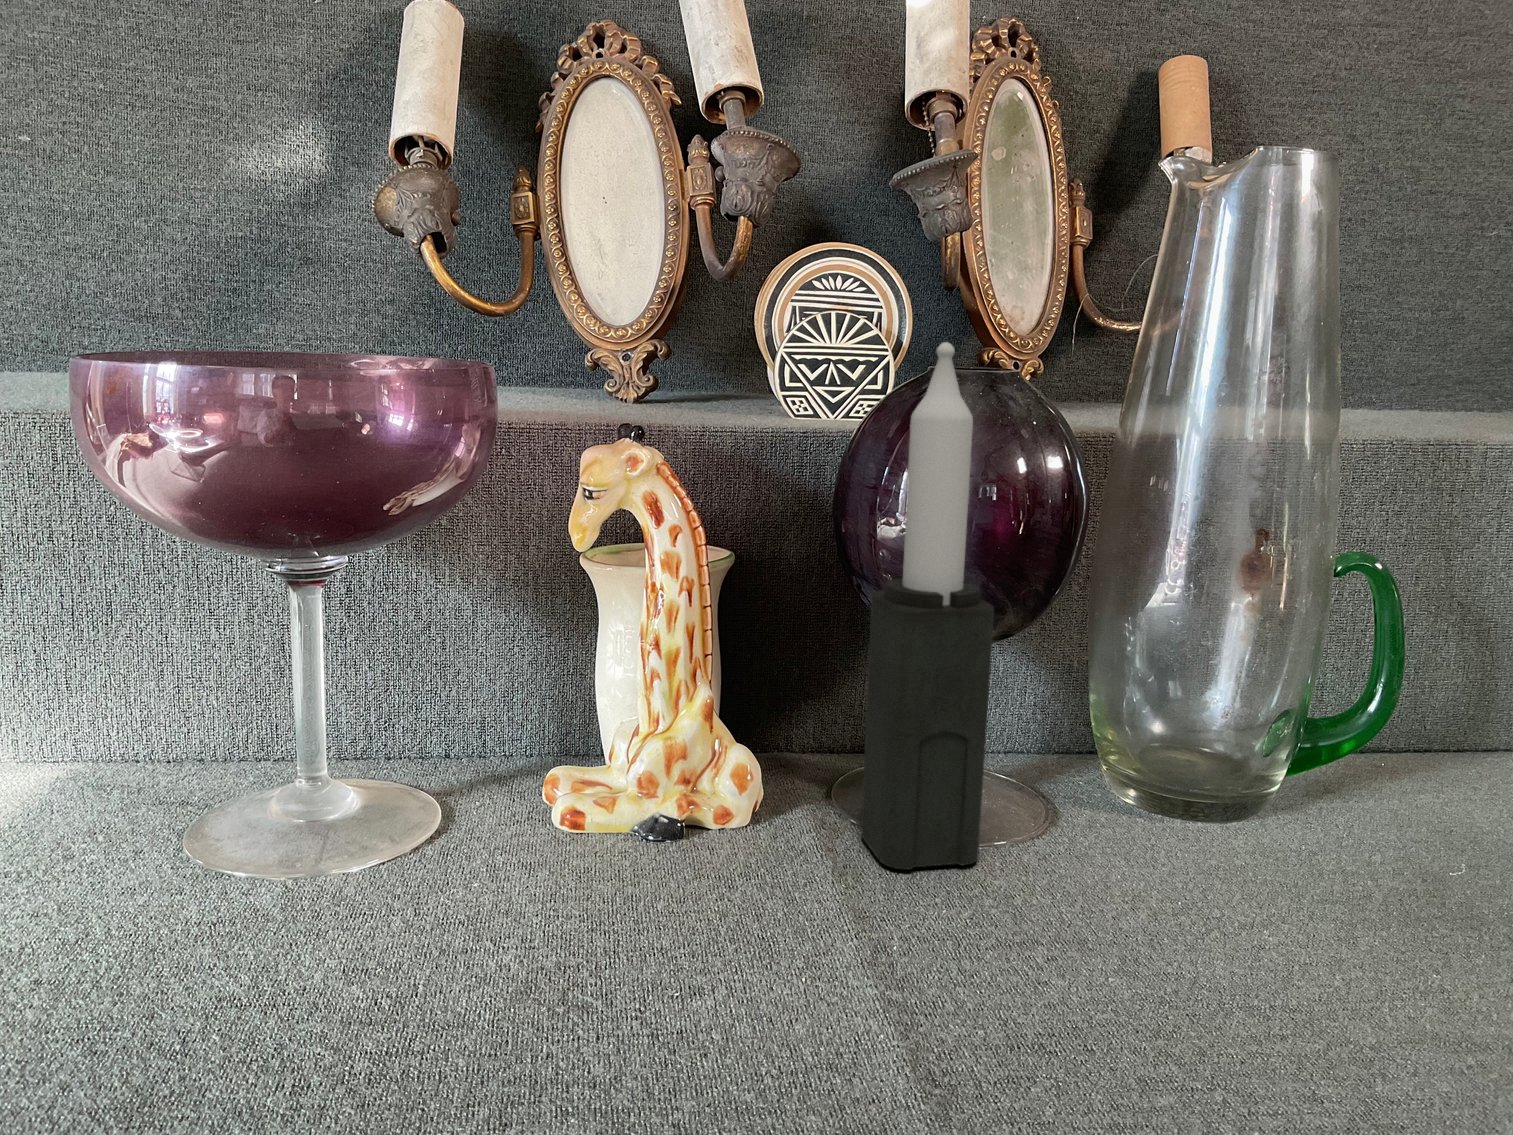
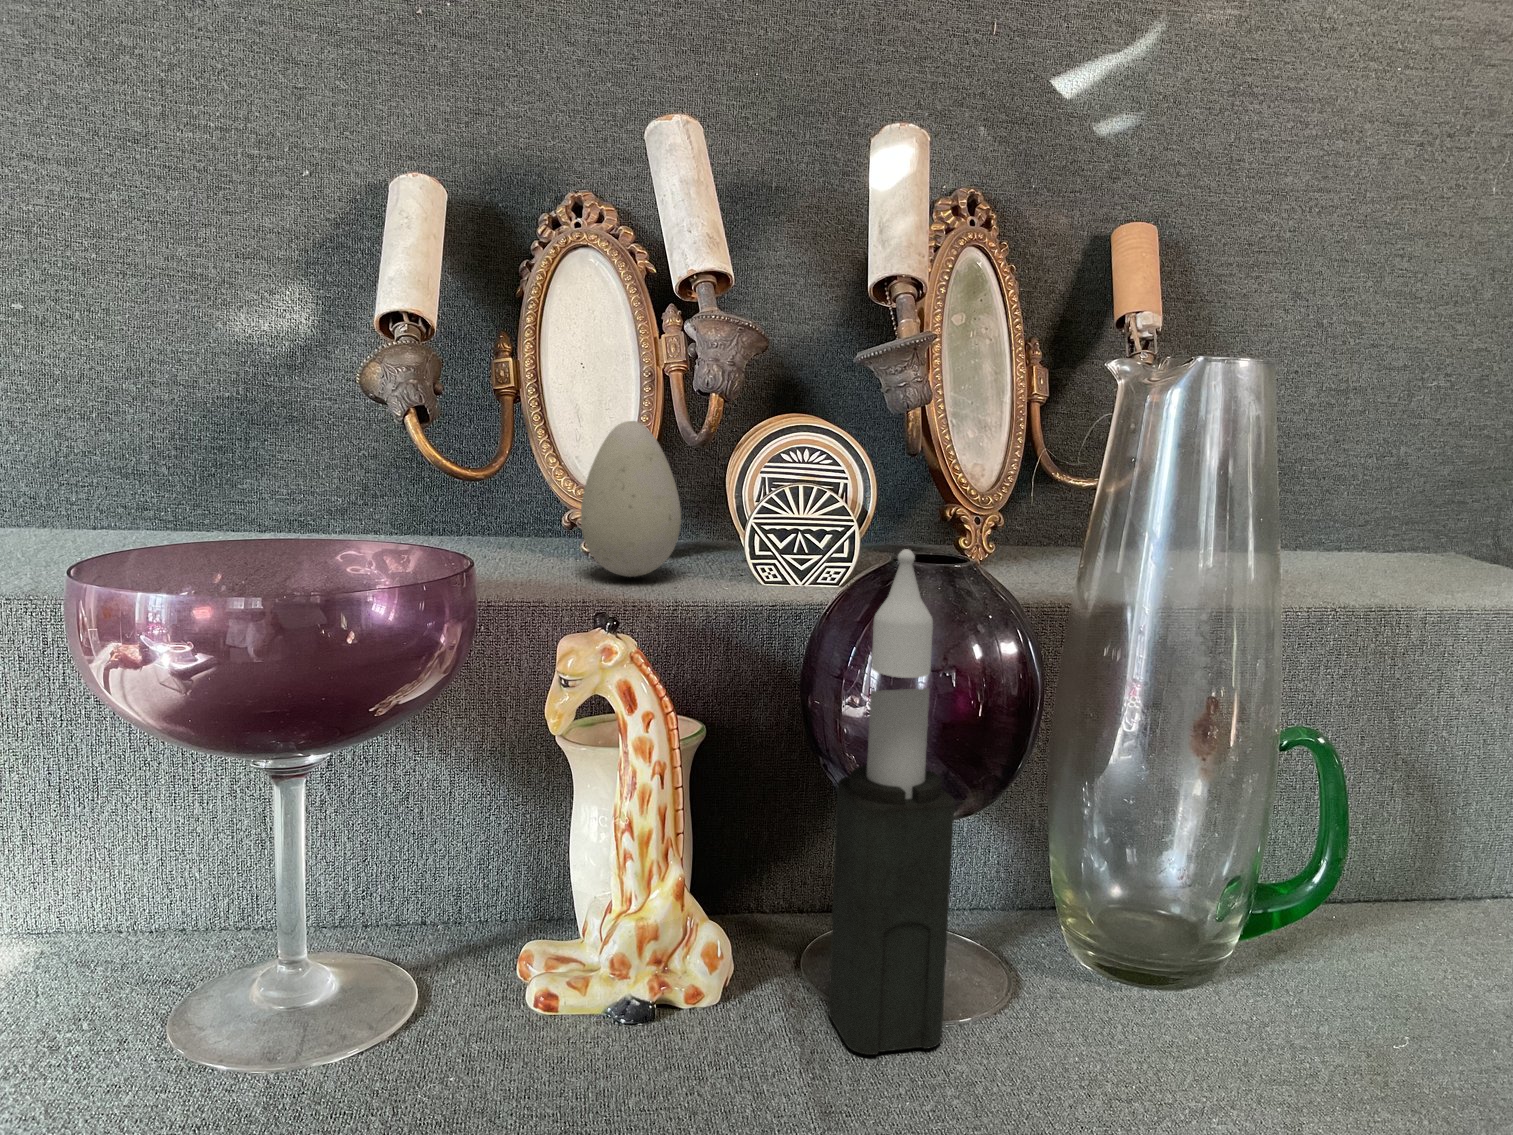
decorative egg: none [604,245,708,411] -> present [580,421,681,577]

